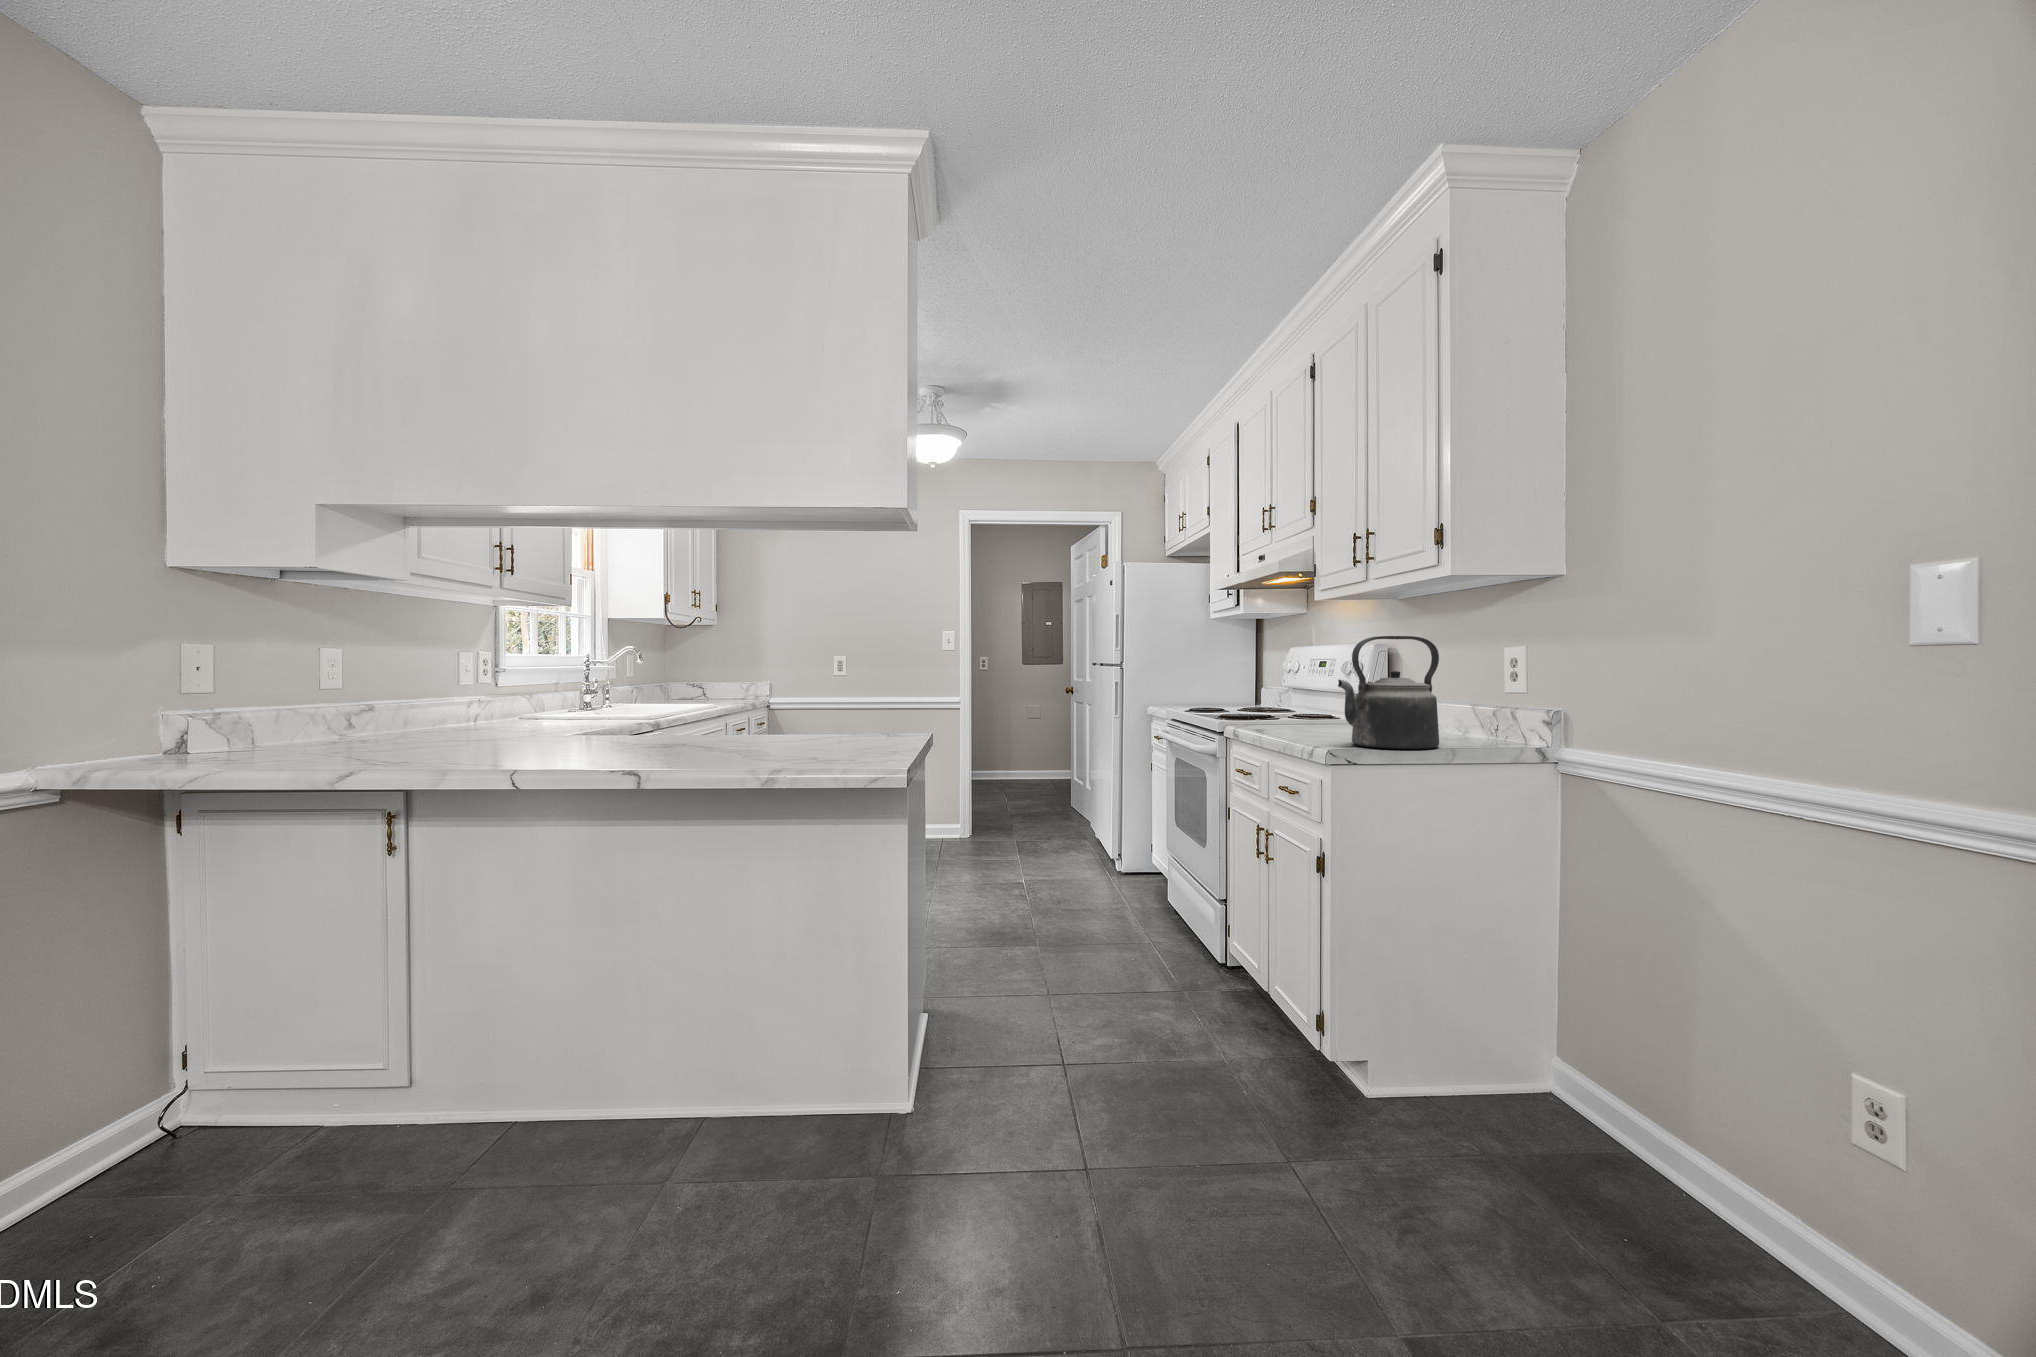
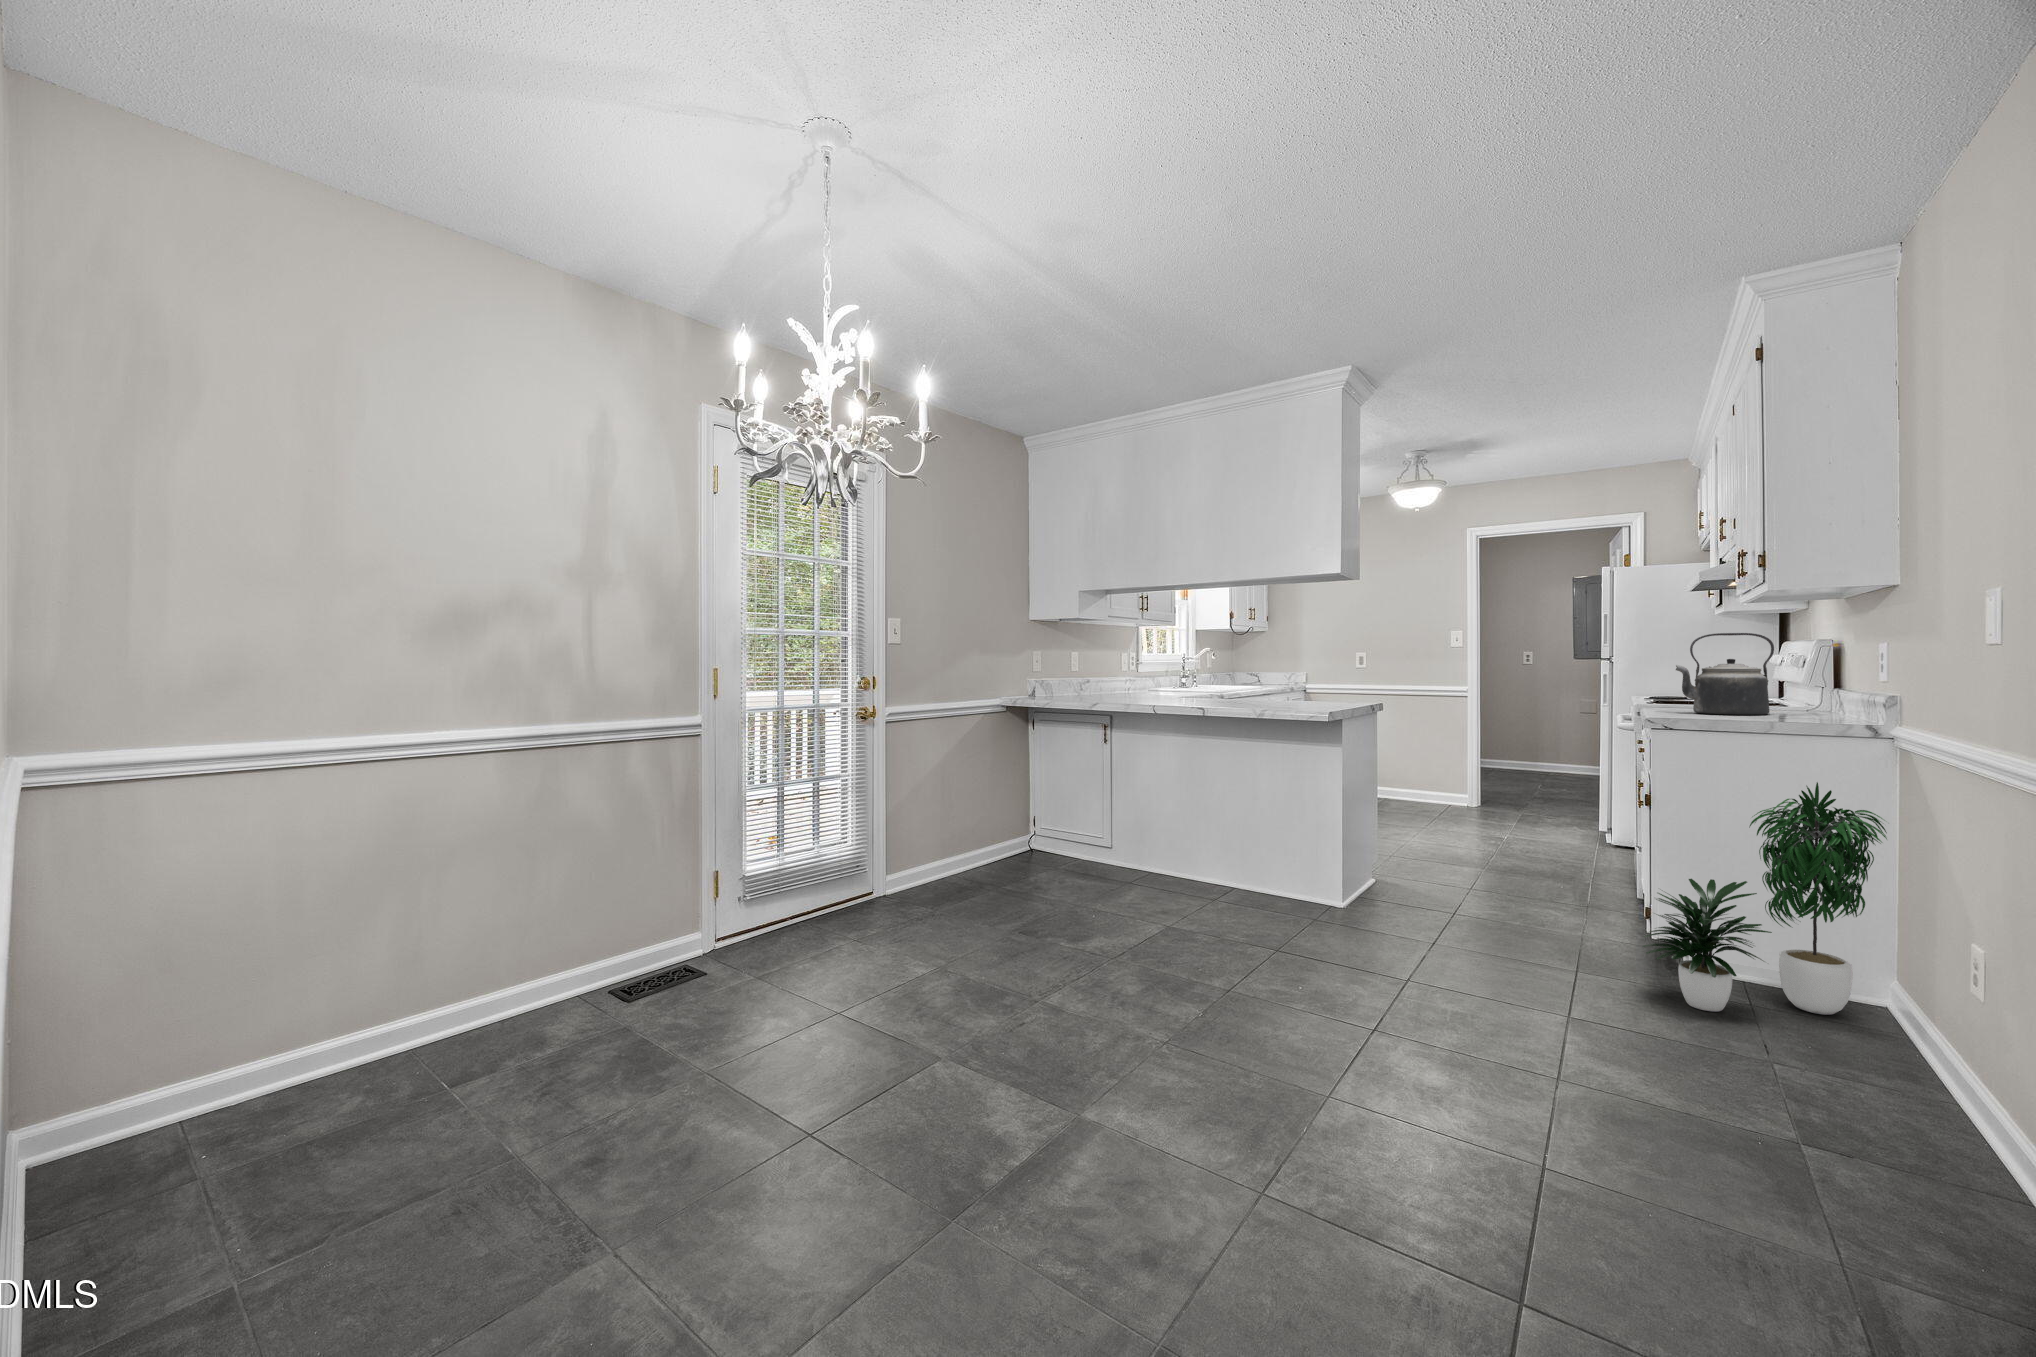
potted plant: none [1432,858,1712,1275] -> present [1643,782,1887,1015]

